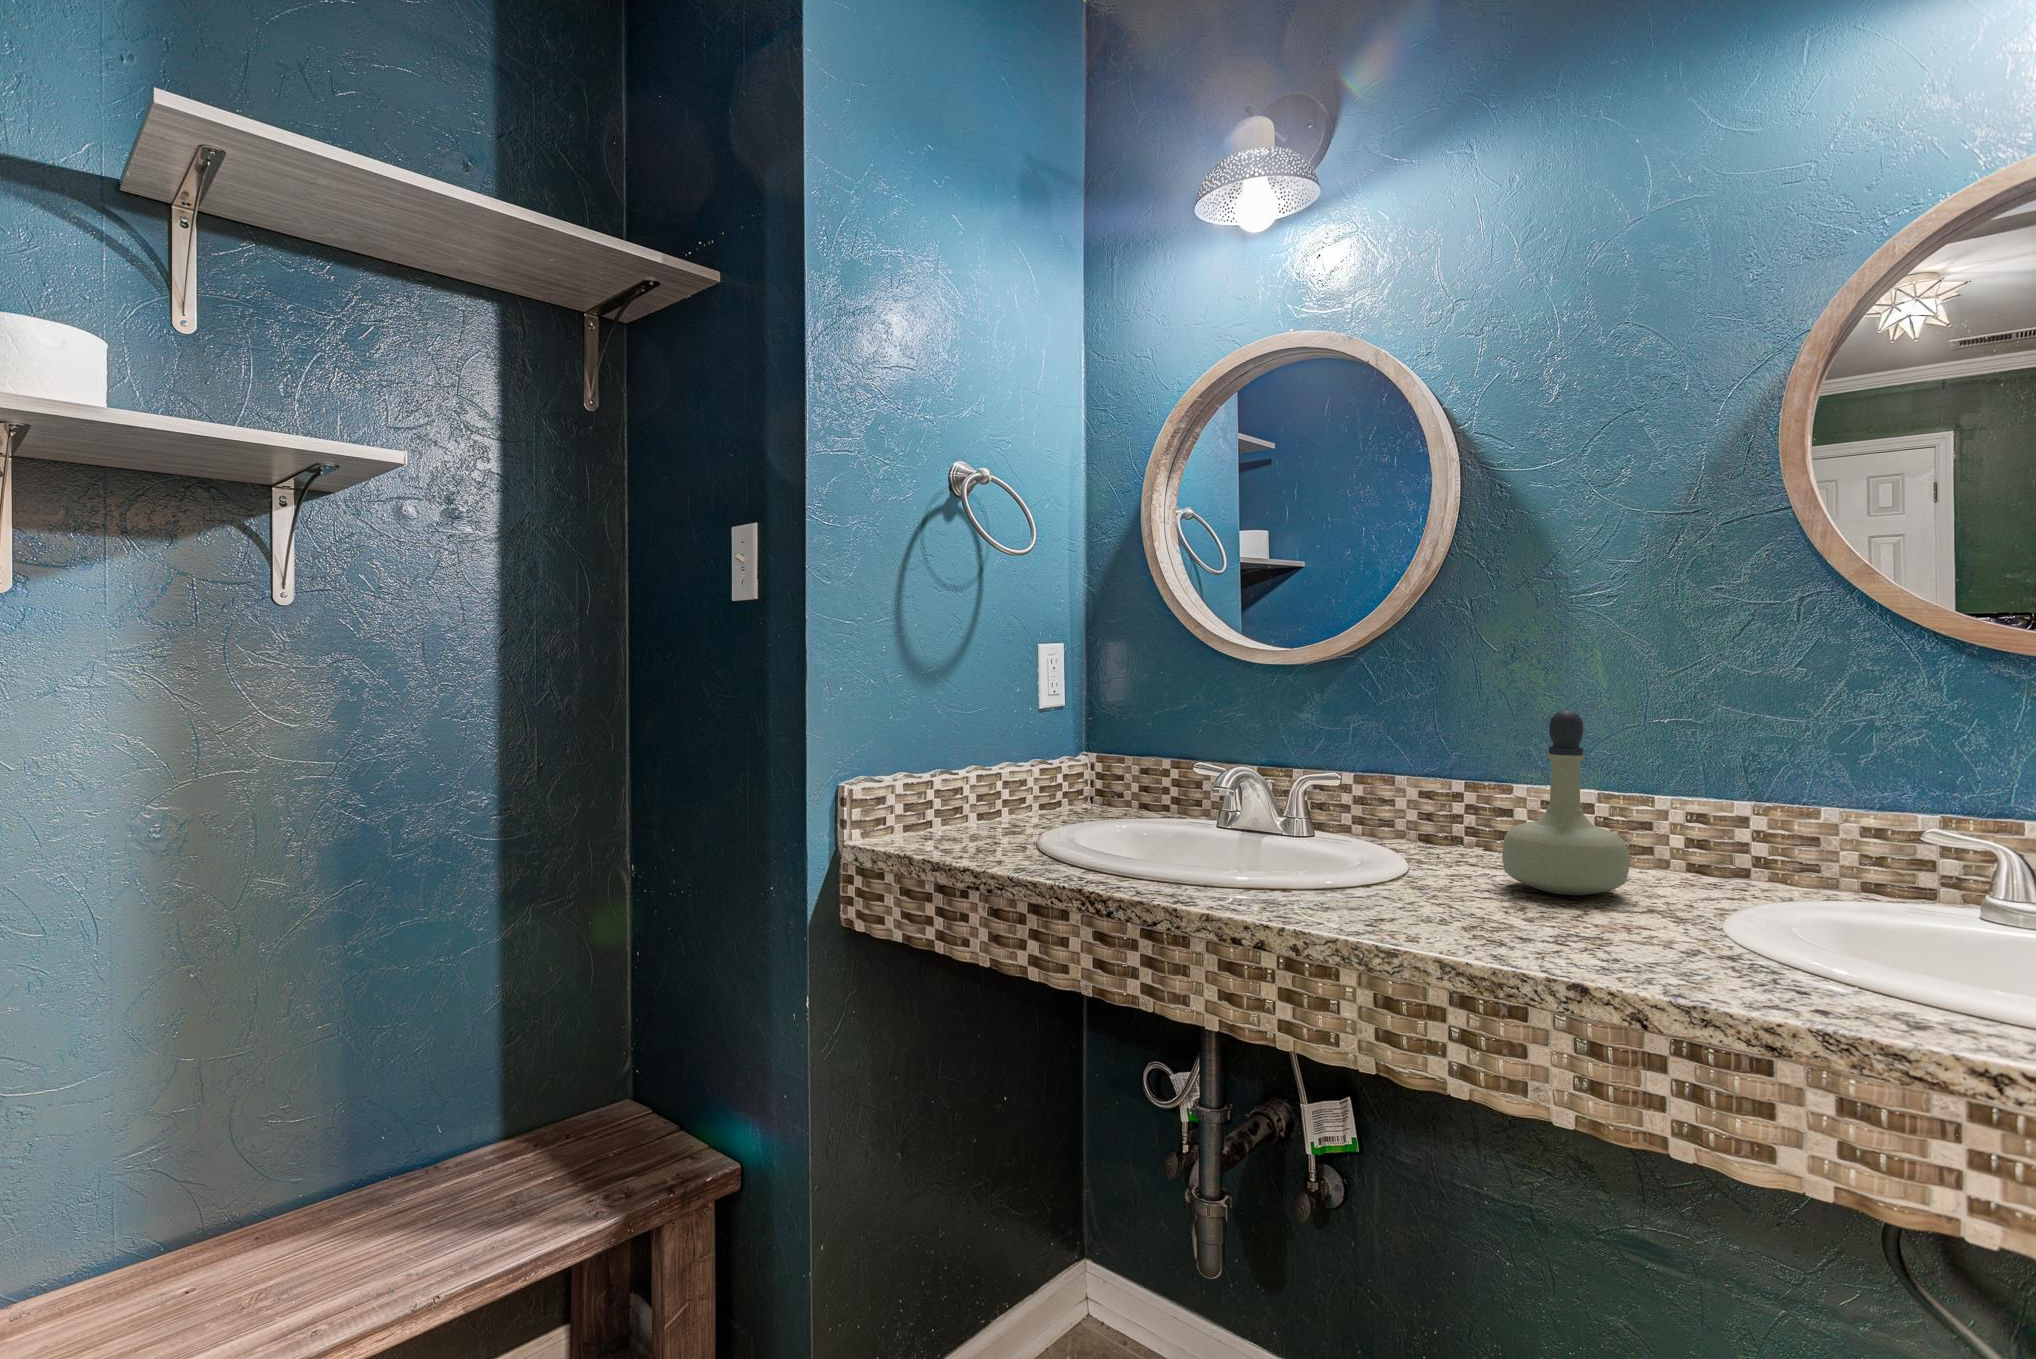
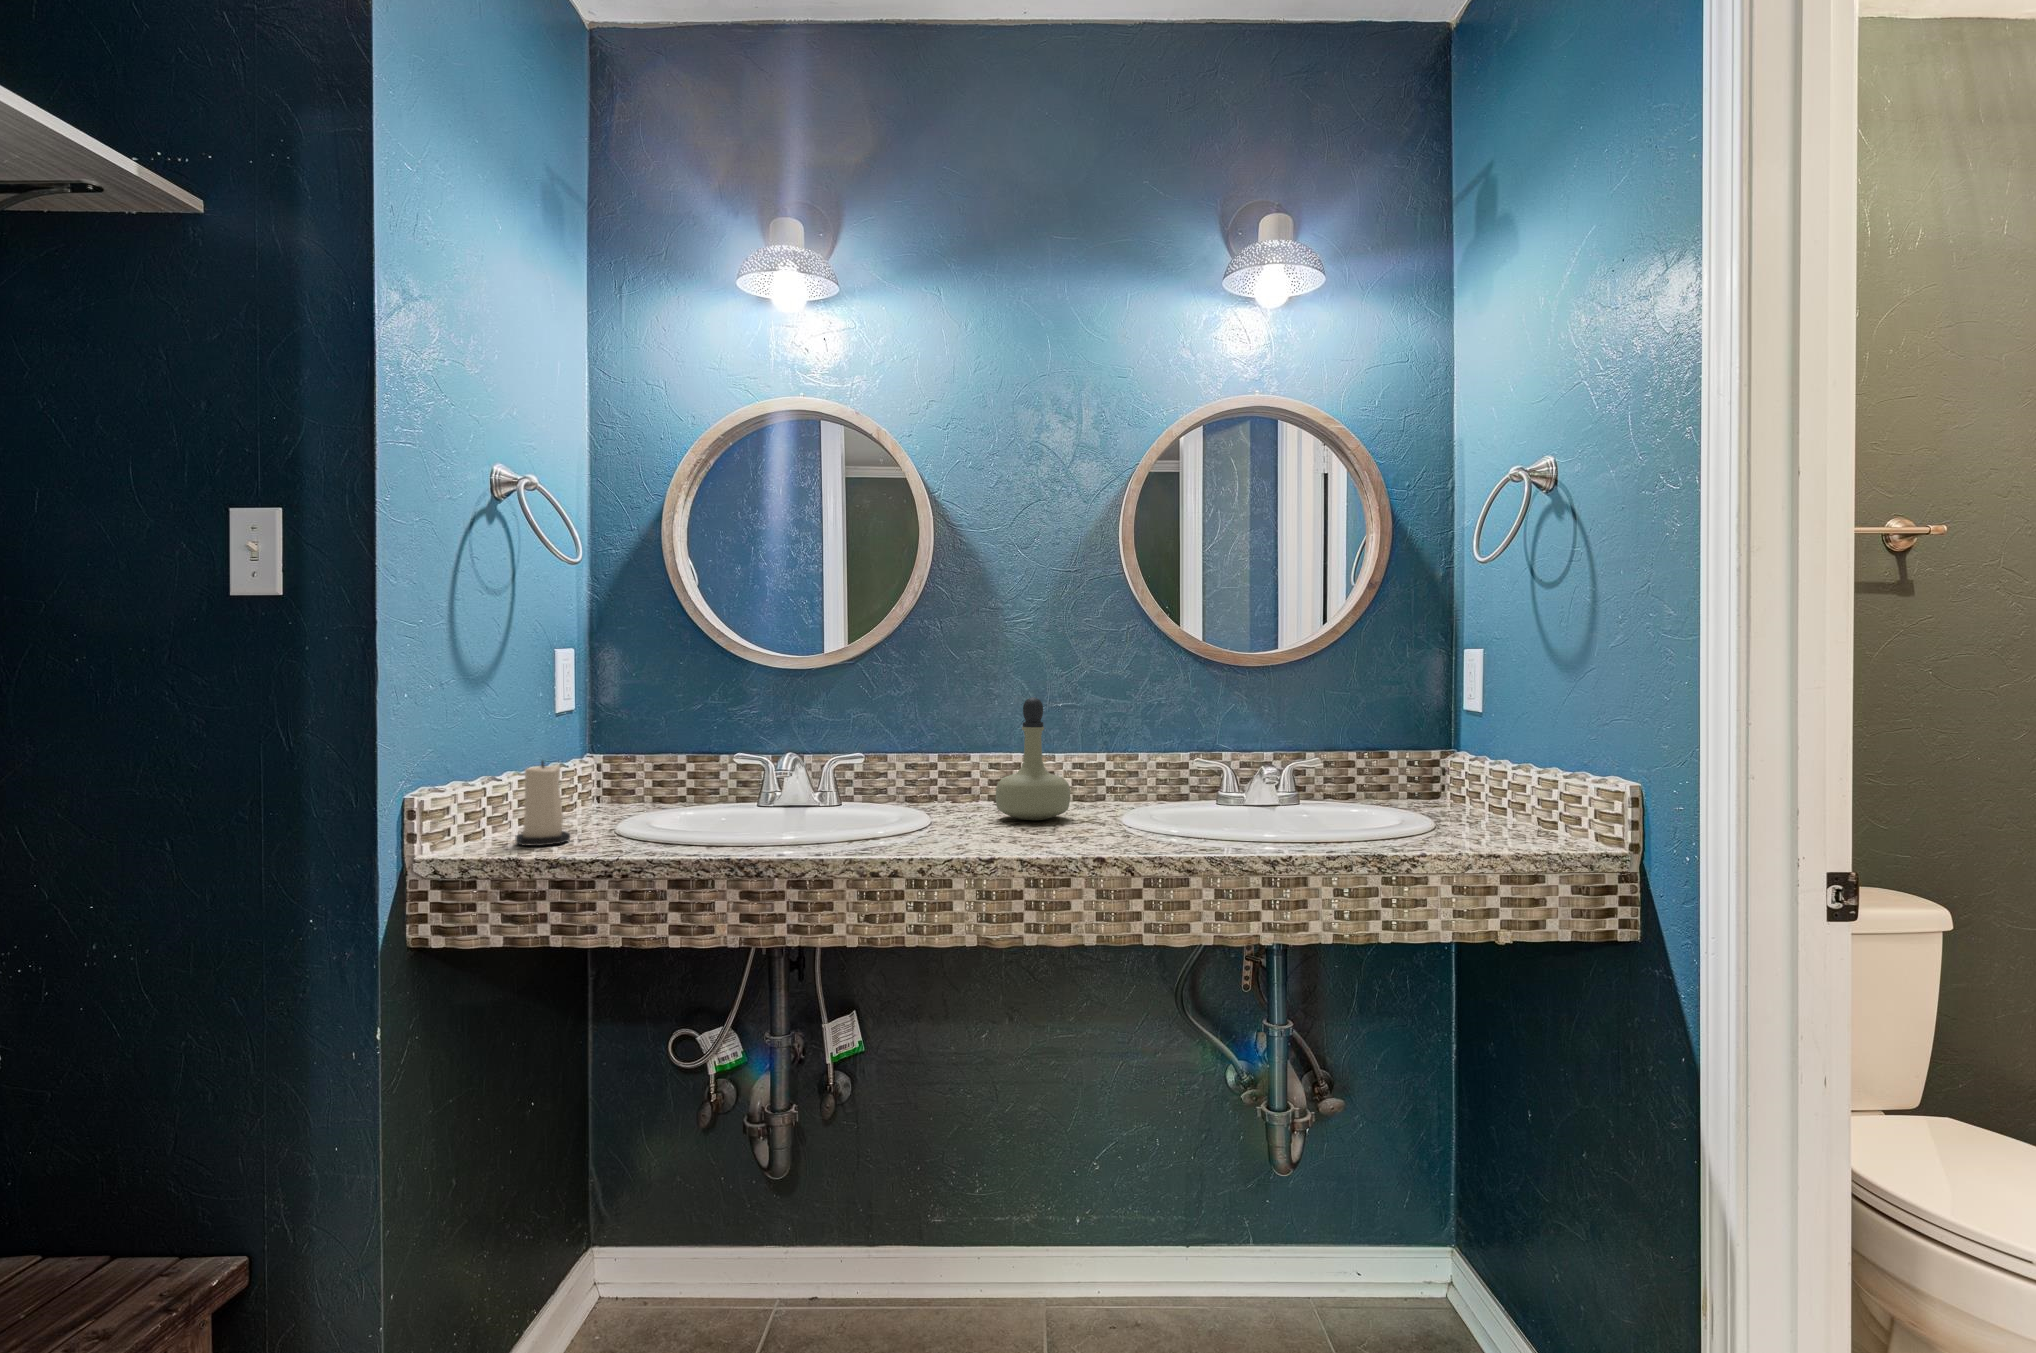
candle: none [932,755,981,845] -> present [516,761,570,846]

